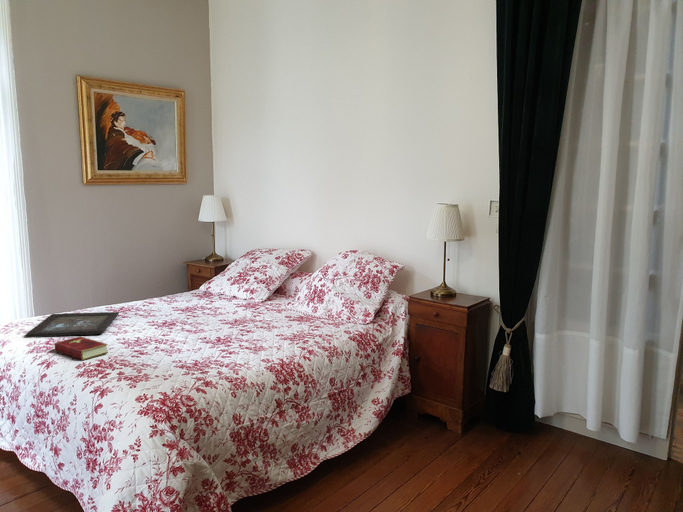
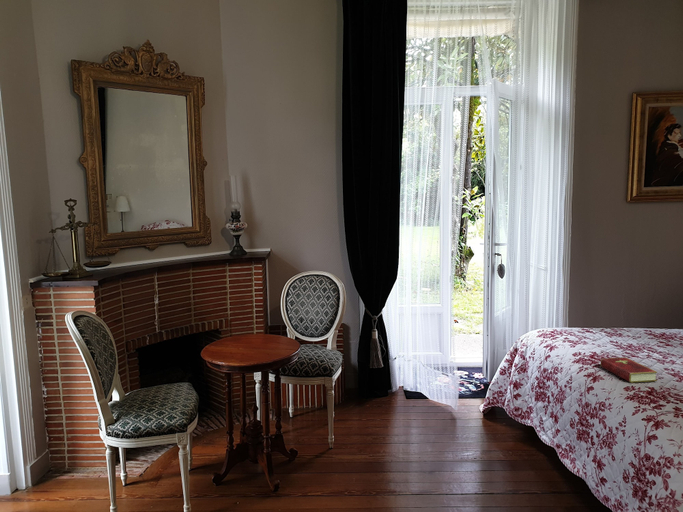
tray: present [26,312,119,338] -> none [571,329,662,358]

